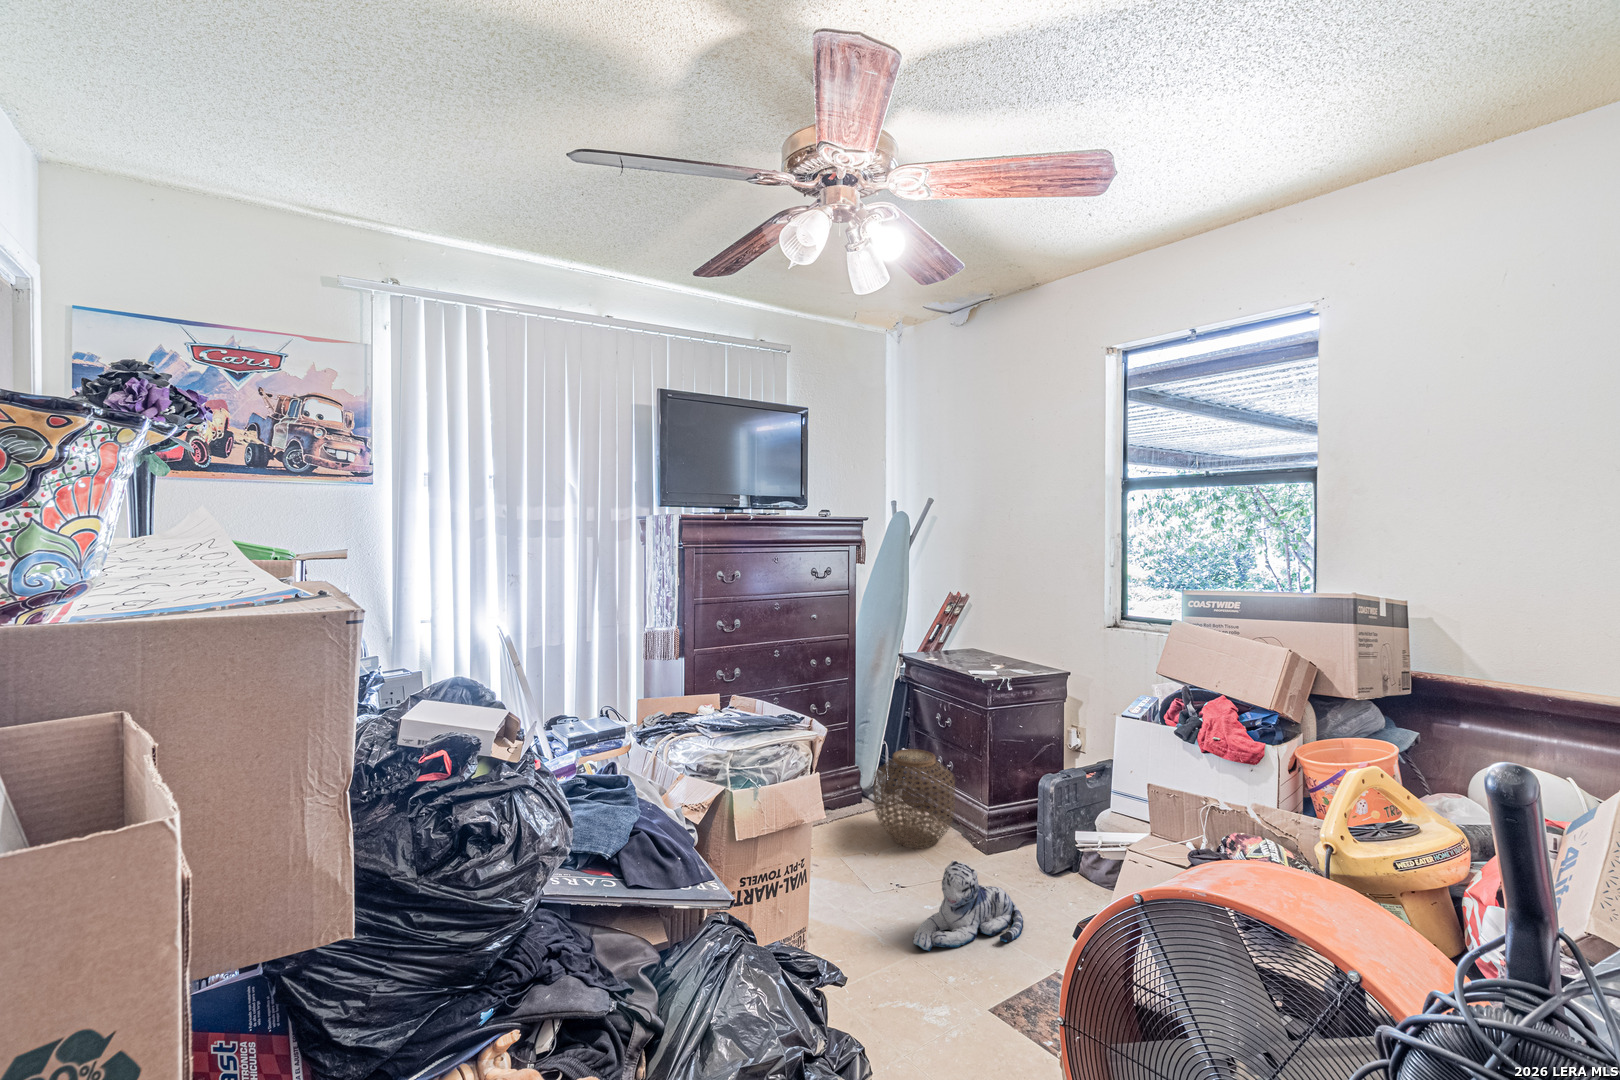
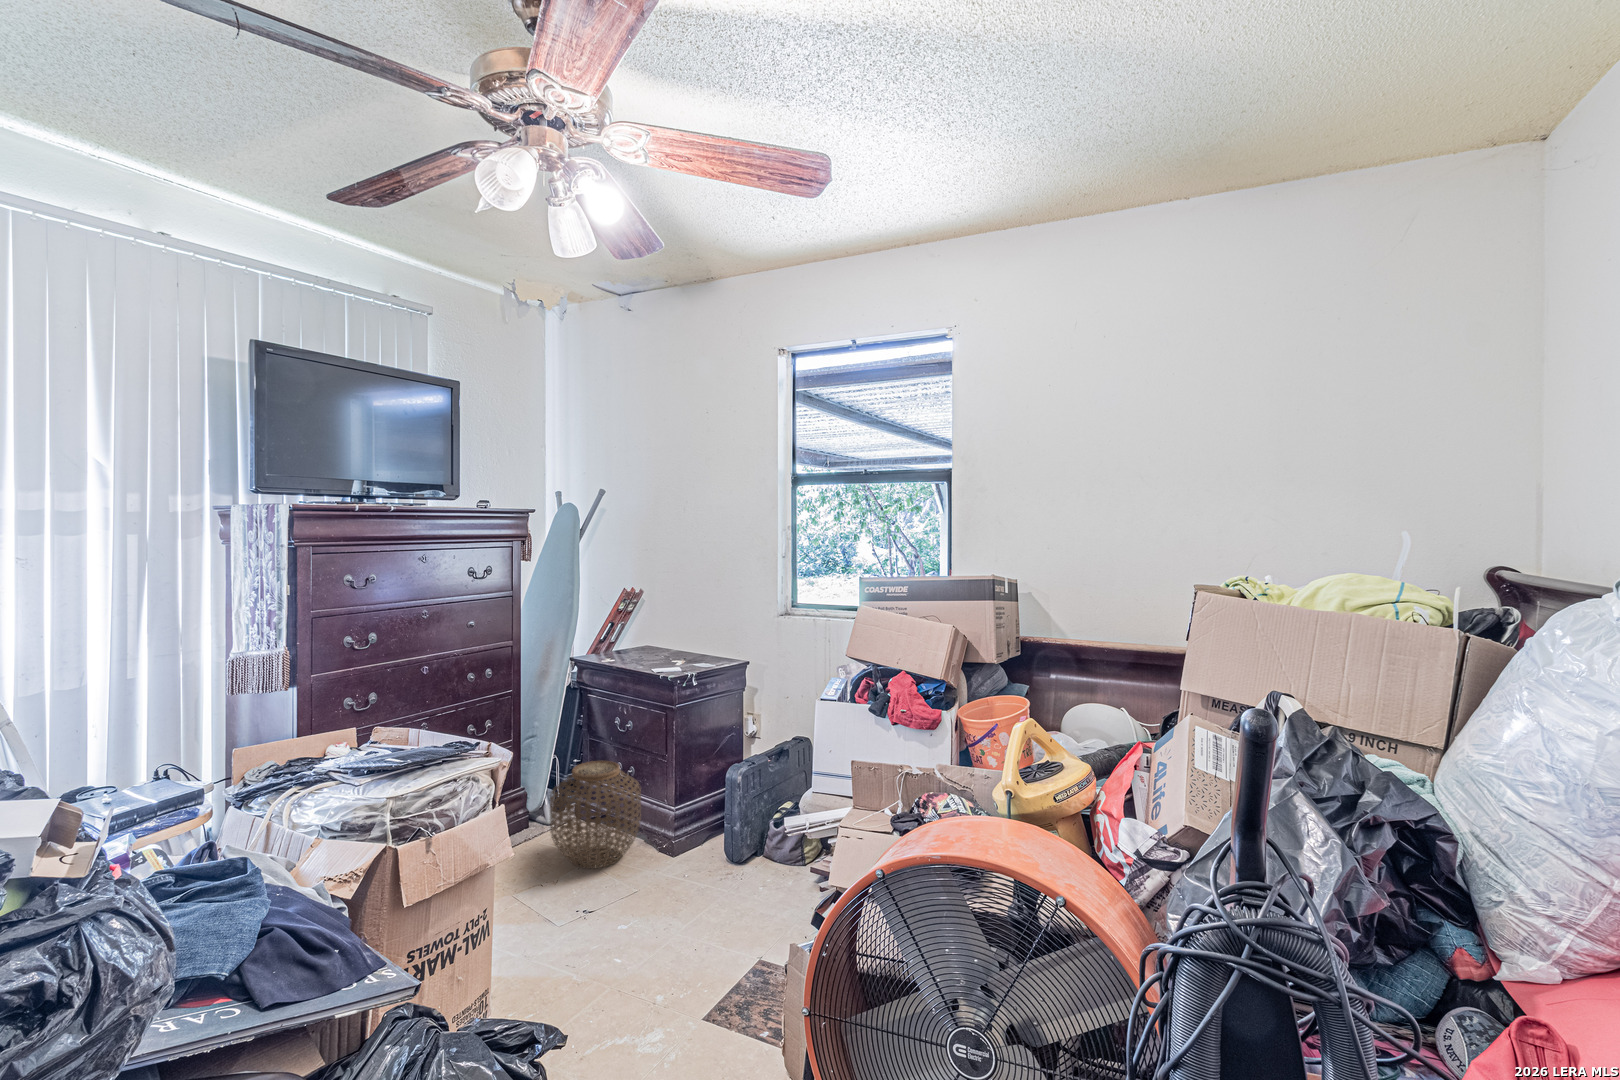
plush toy: present [913,860,1023,951] -> none [613,873,722,977]

